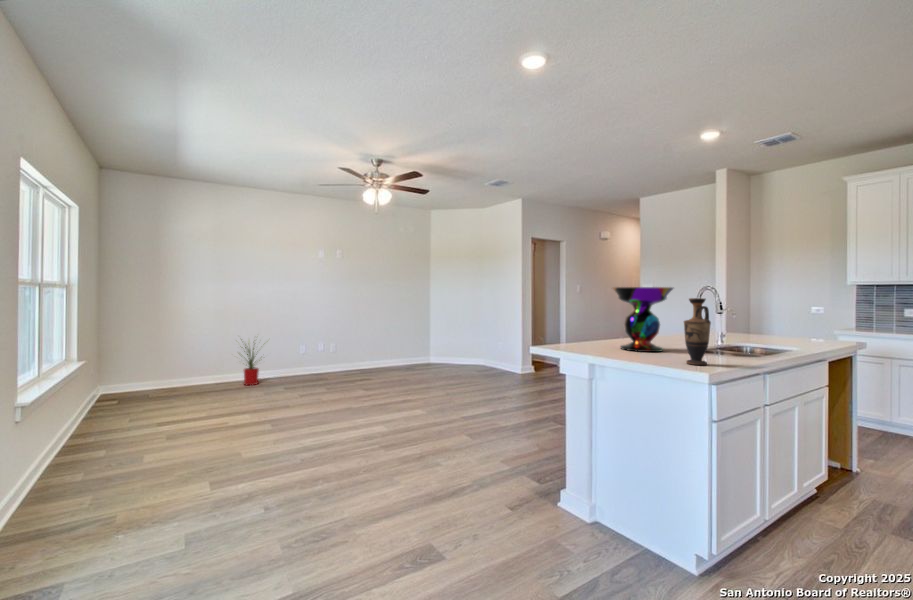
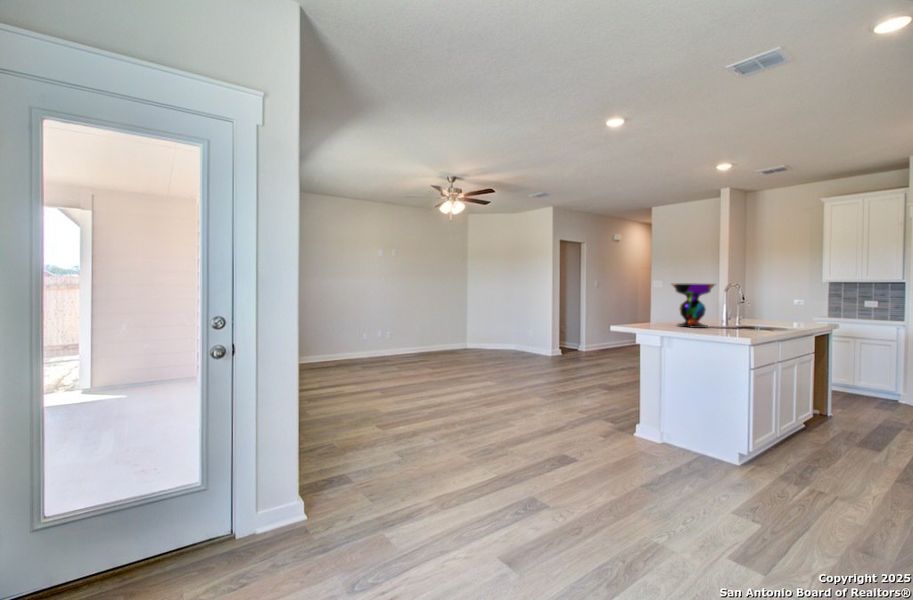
vase: present [684,298,711,365] -> none [730,291,749,334]
house plant: present [244,344,259,385] -> none [316,320,350,364]

